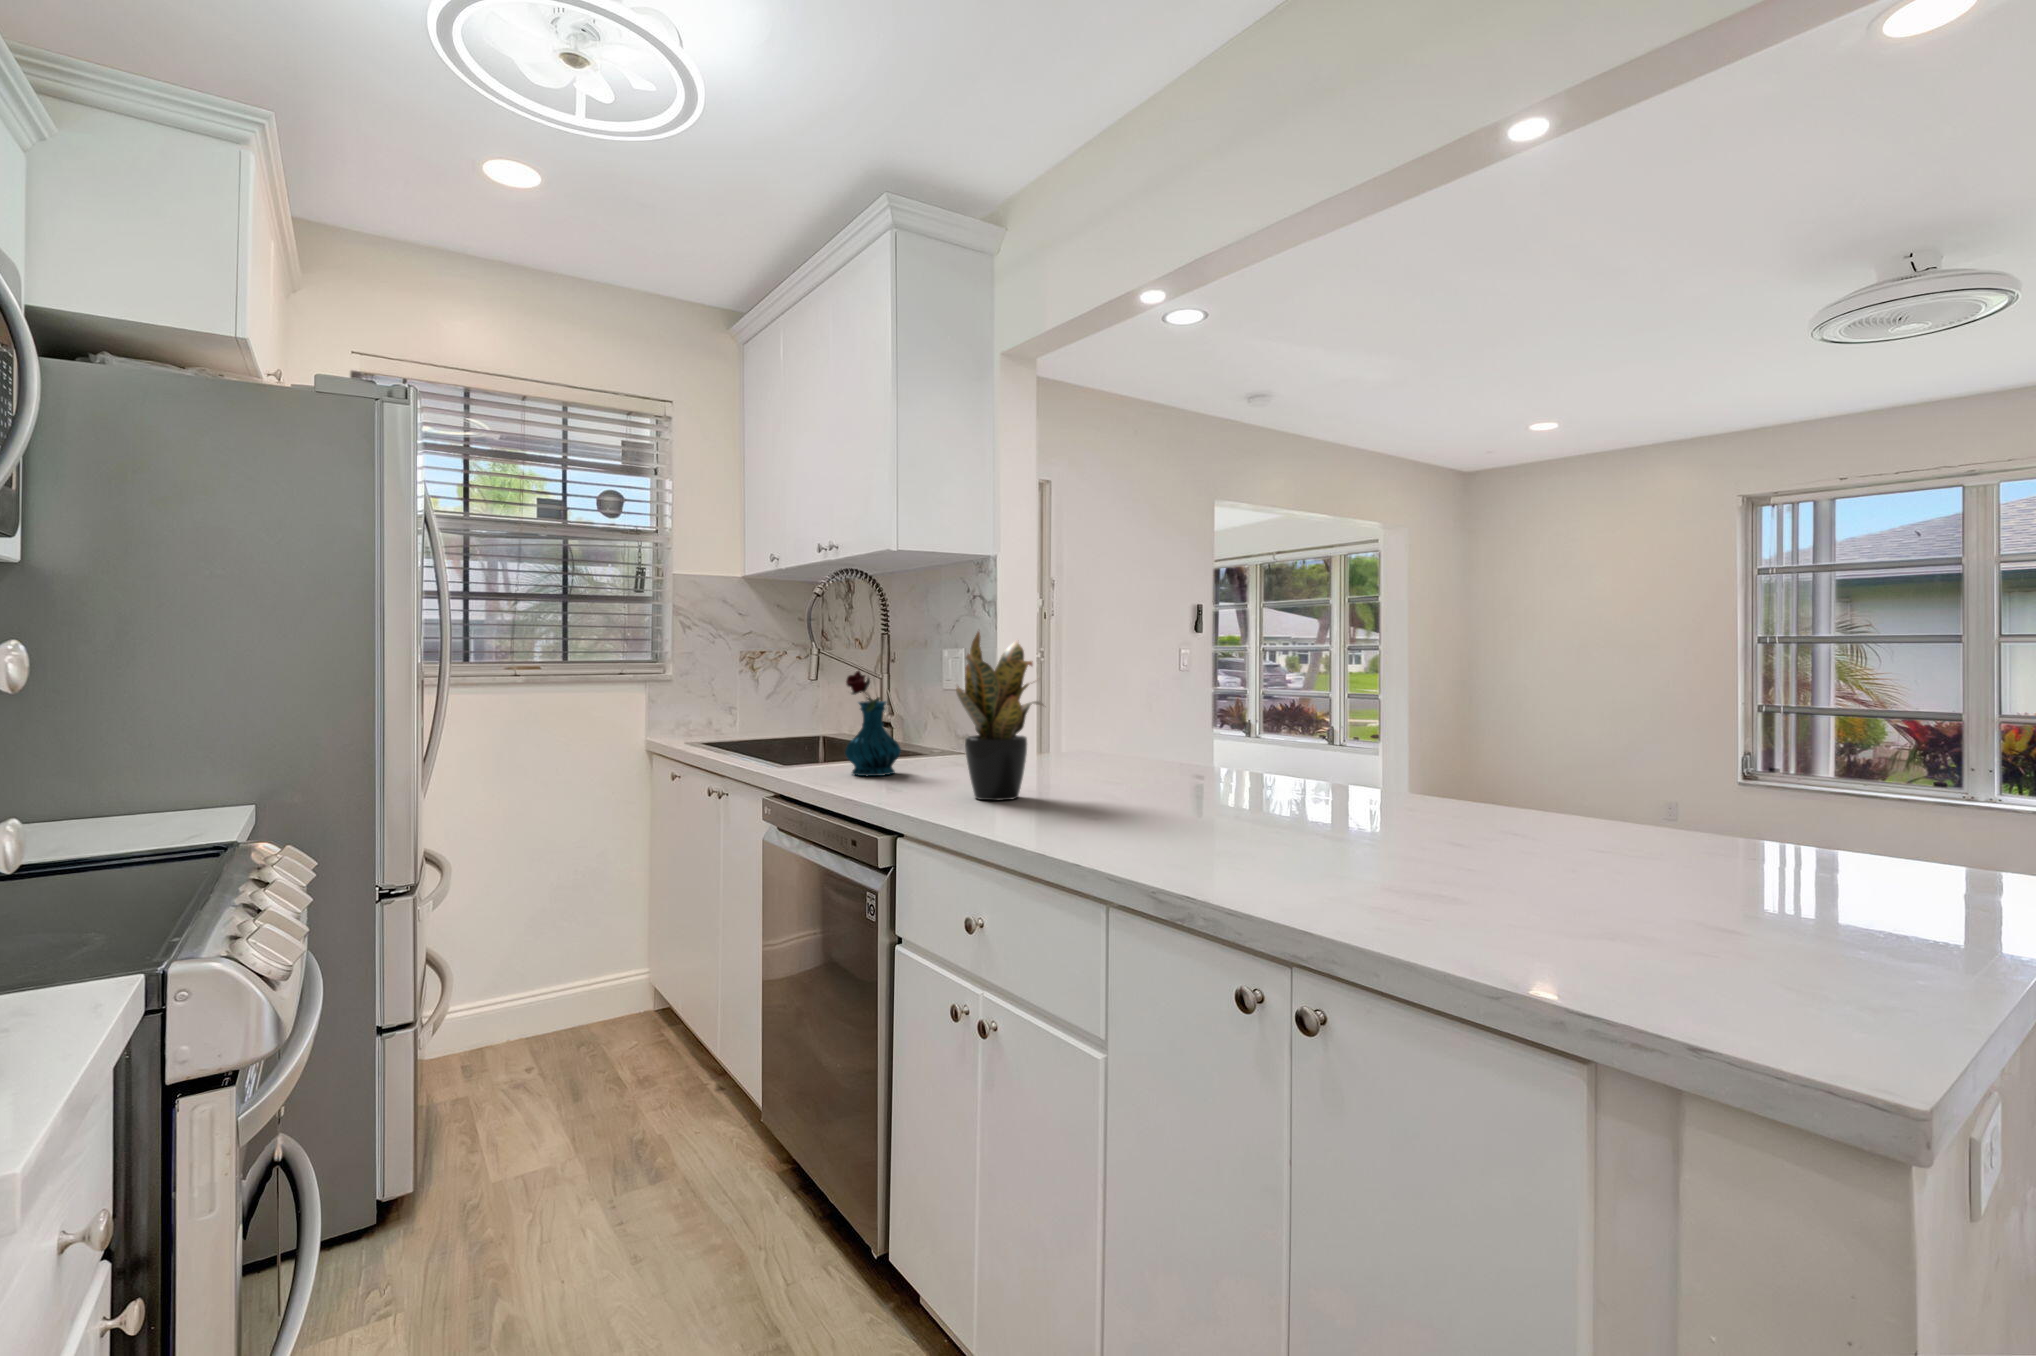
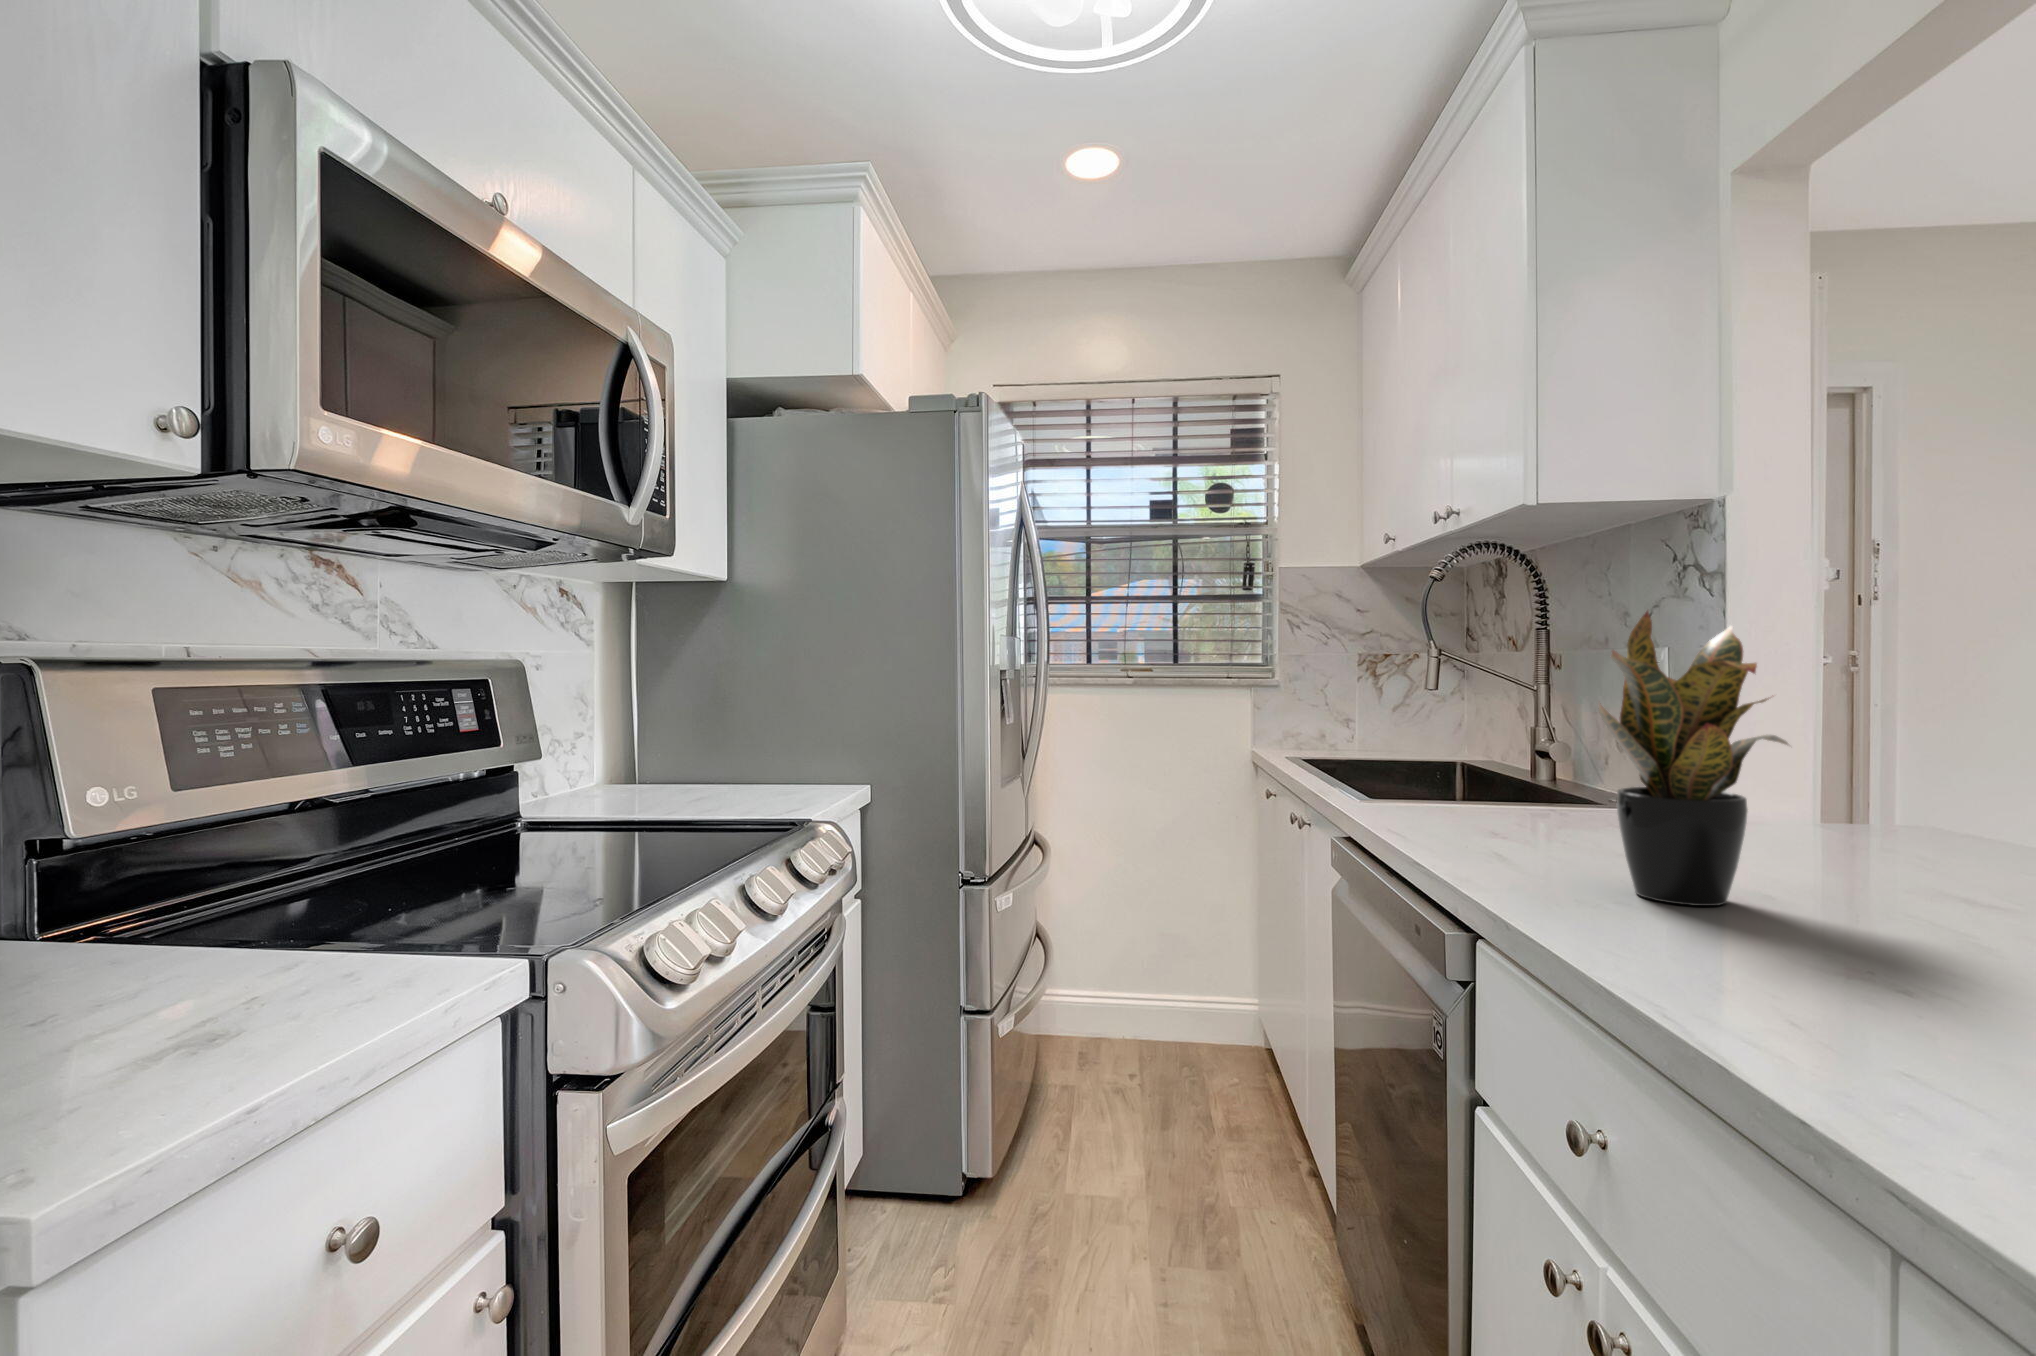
vase: present [845,671,901,776] -> none [1445,678,1533,830]

